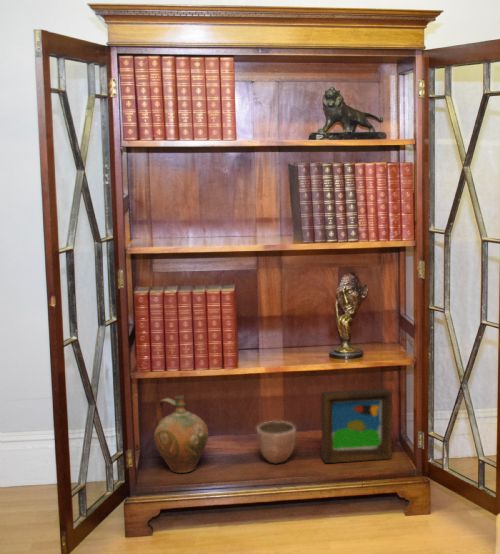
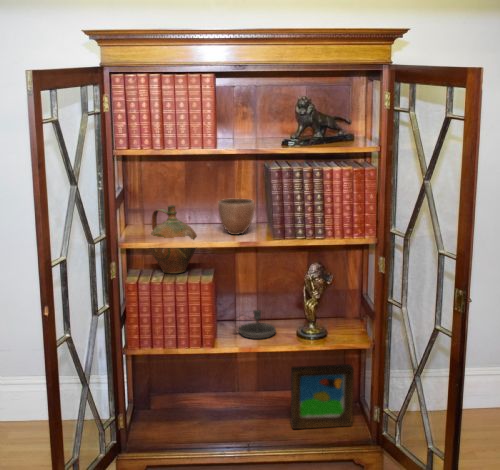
candlestick: none [255,328,304,359] -> present [238,310,276,339]
ceramic jug: present [154,395,209,473] -> present [150,205,197,274]
decorative bowl: present [257,421,296,464] -> present [218,198,254,235]

